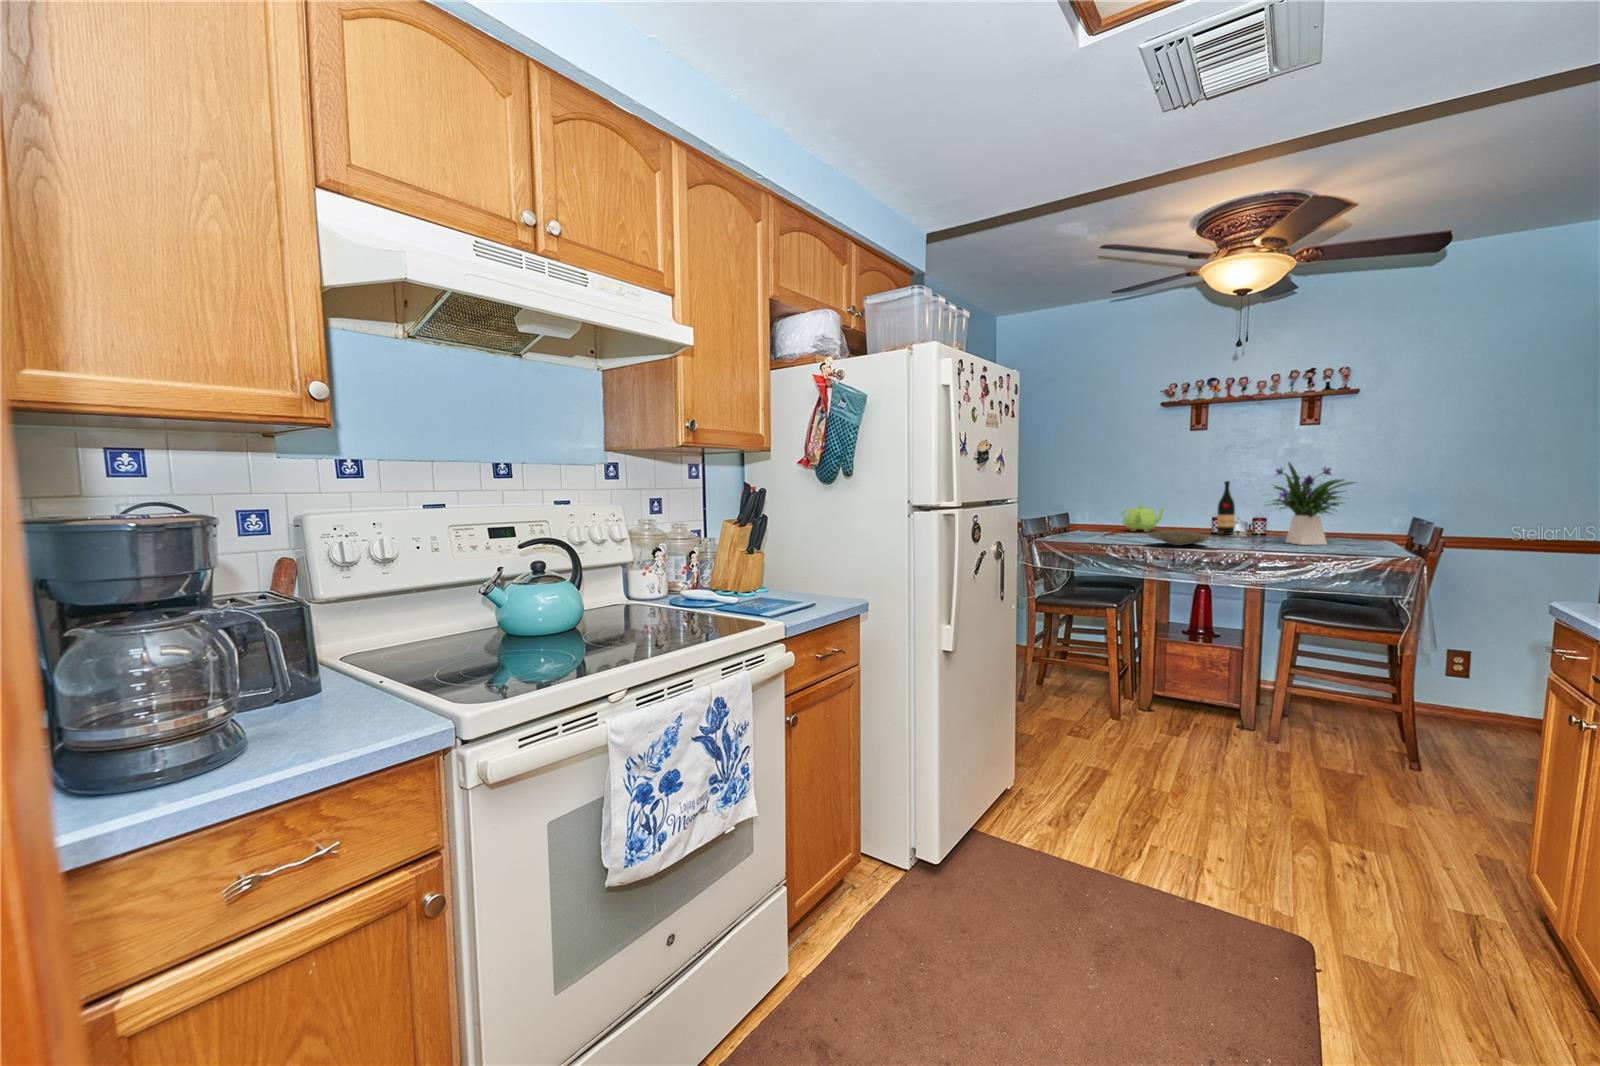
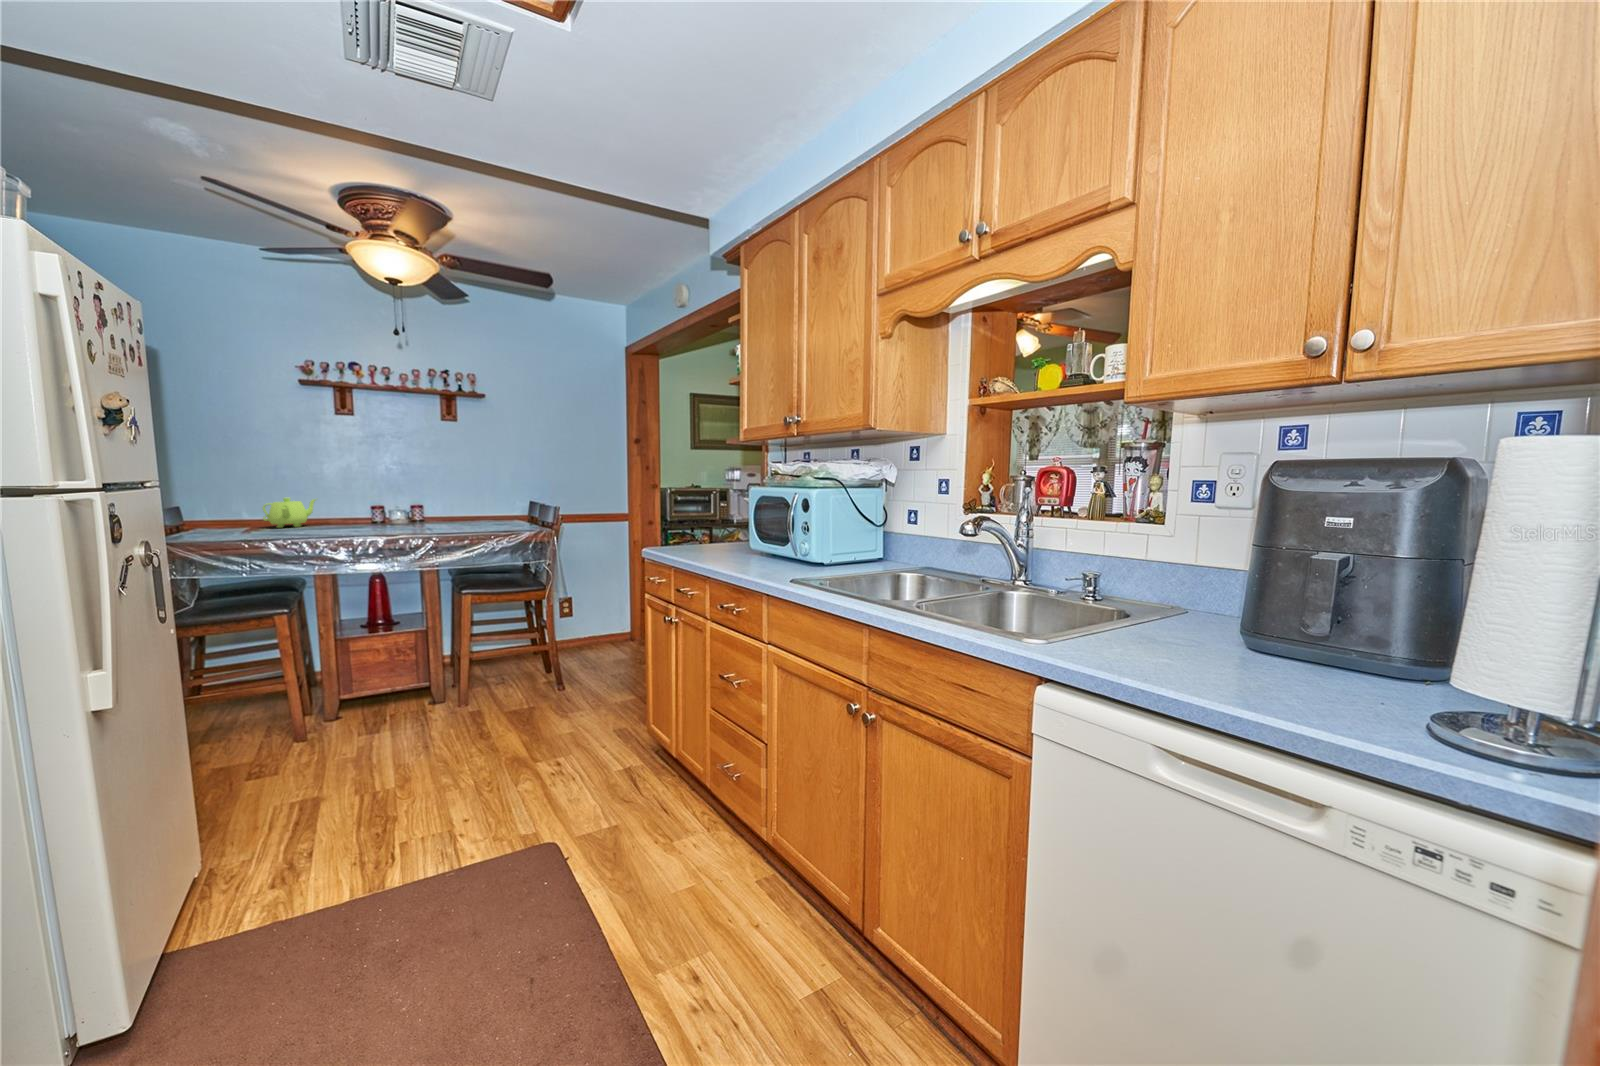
flower arrangement: present [1272,462,1353,545] -> none [421,452,498,526]
wine bottle: present [1217,481,1240,535] -> none [376,470,401,523]
plate: present [1148,530,1209,546] -> none [312,521,382,537]

